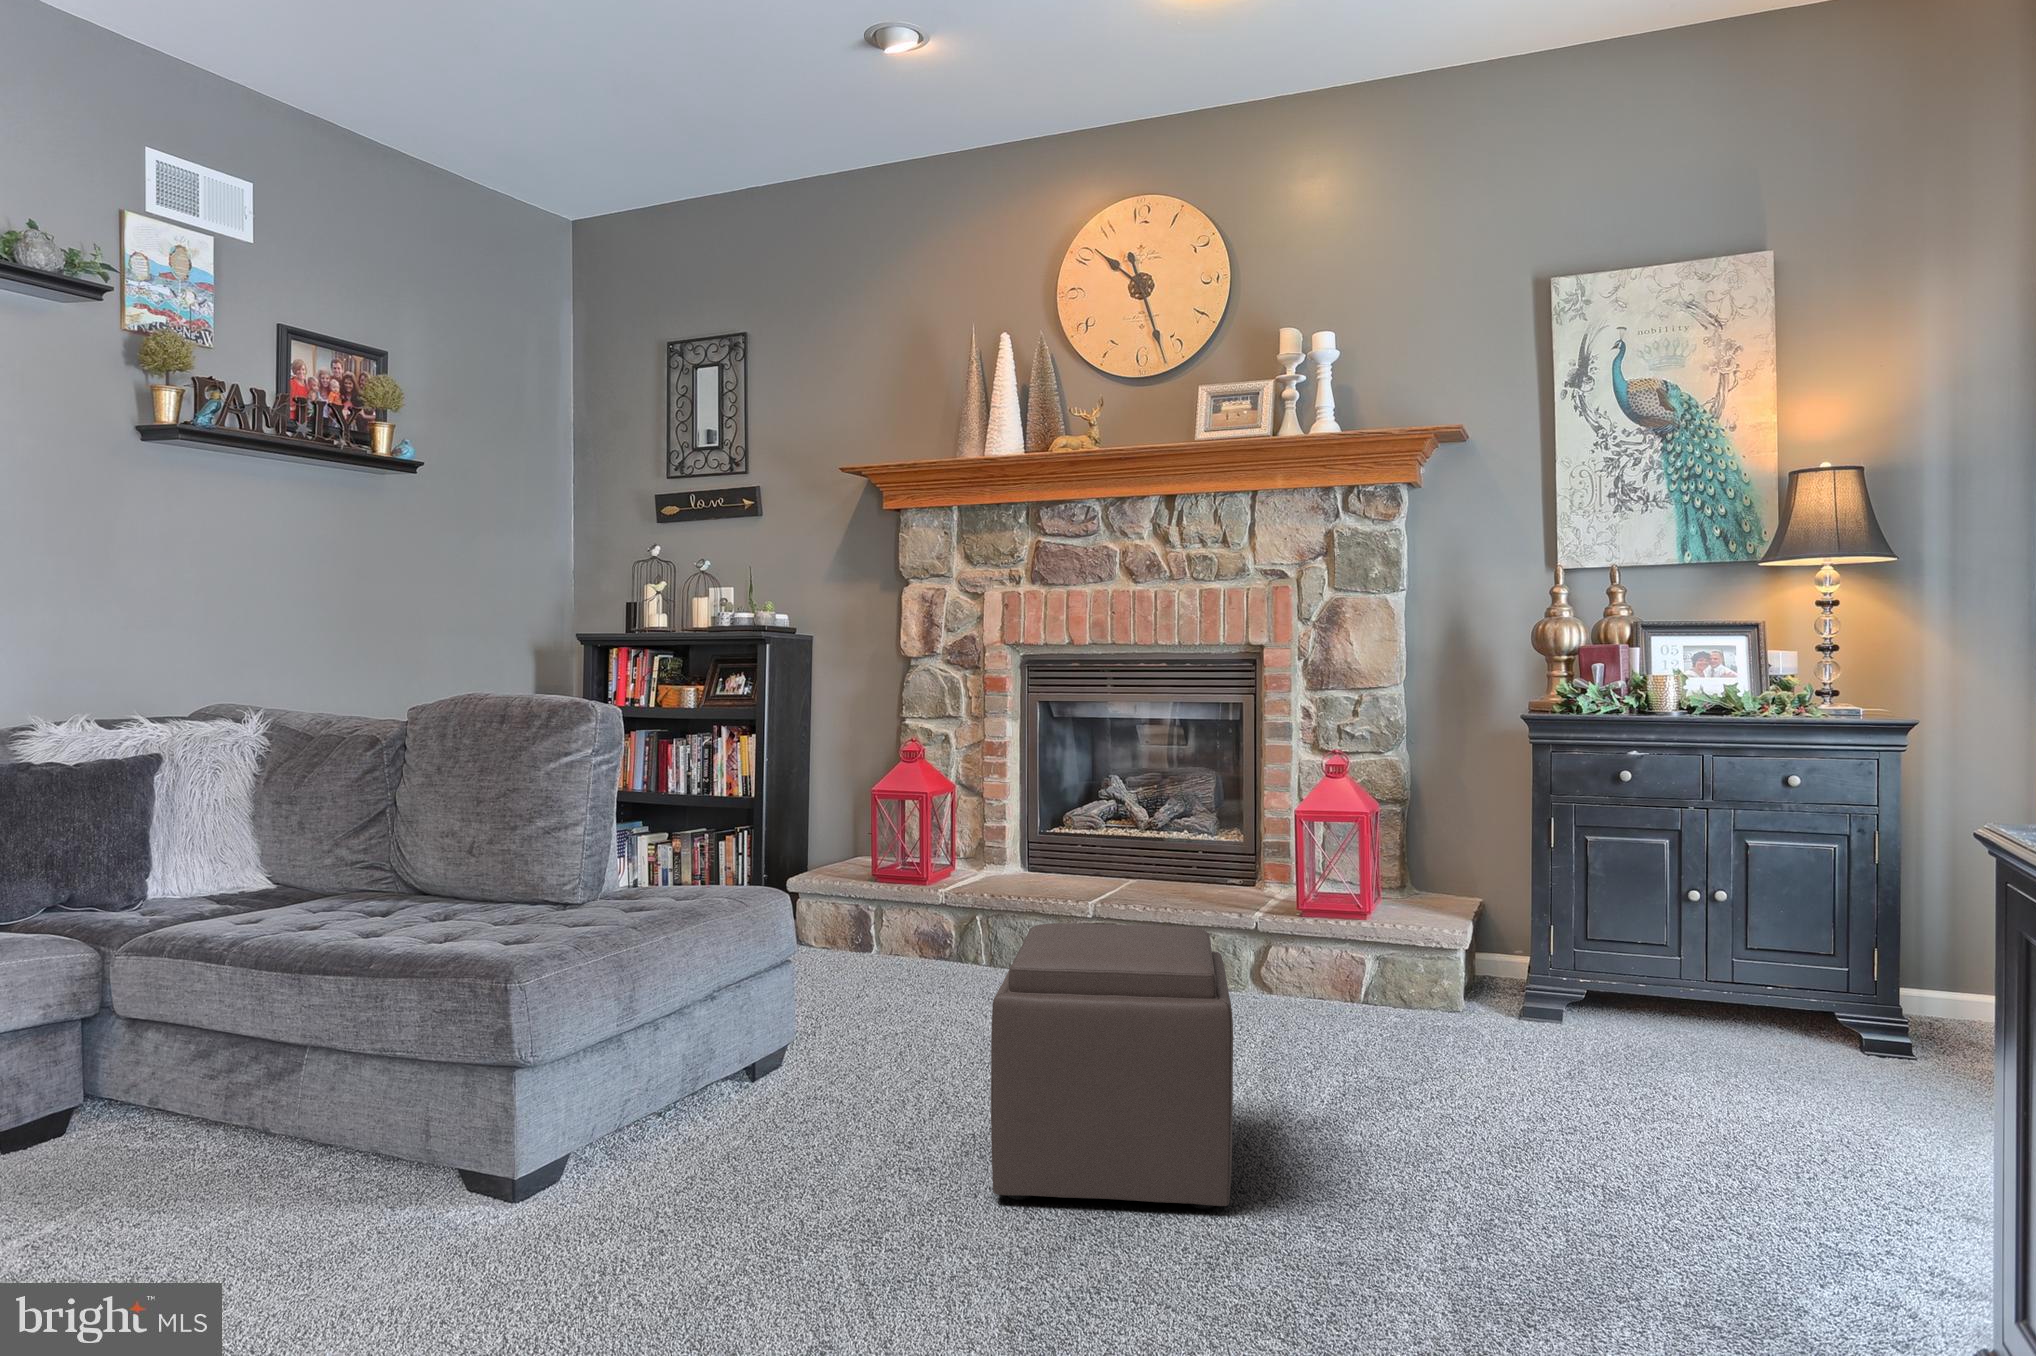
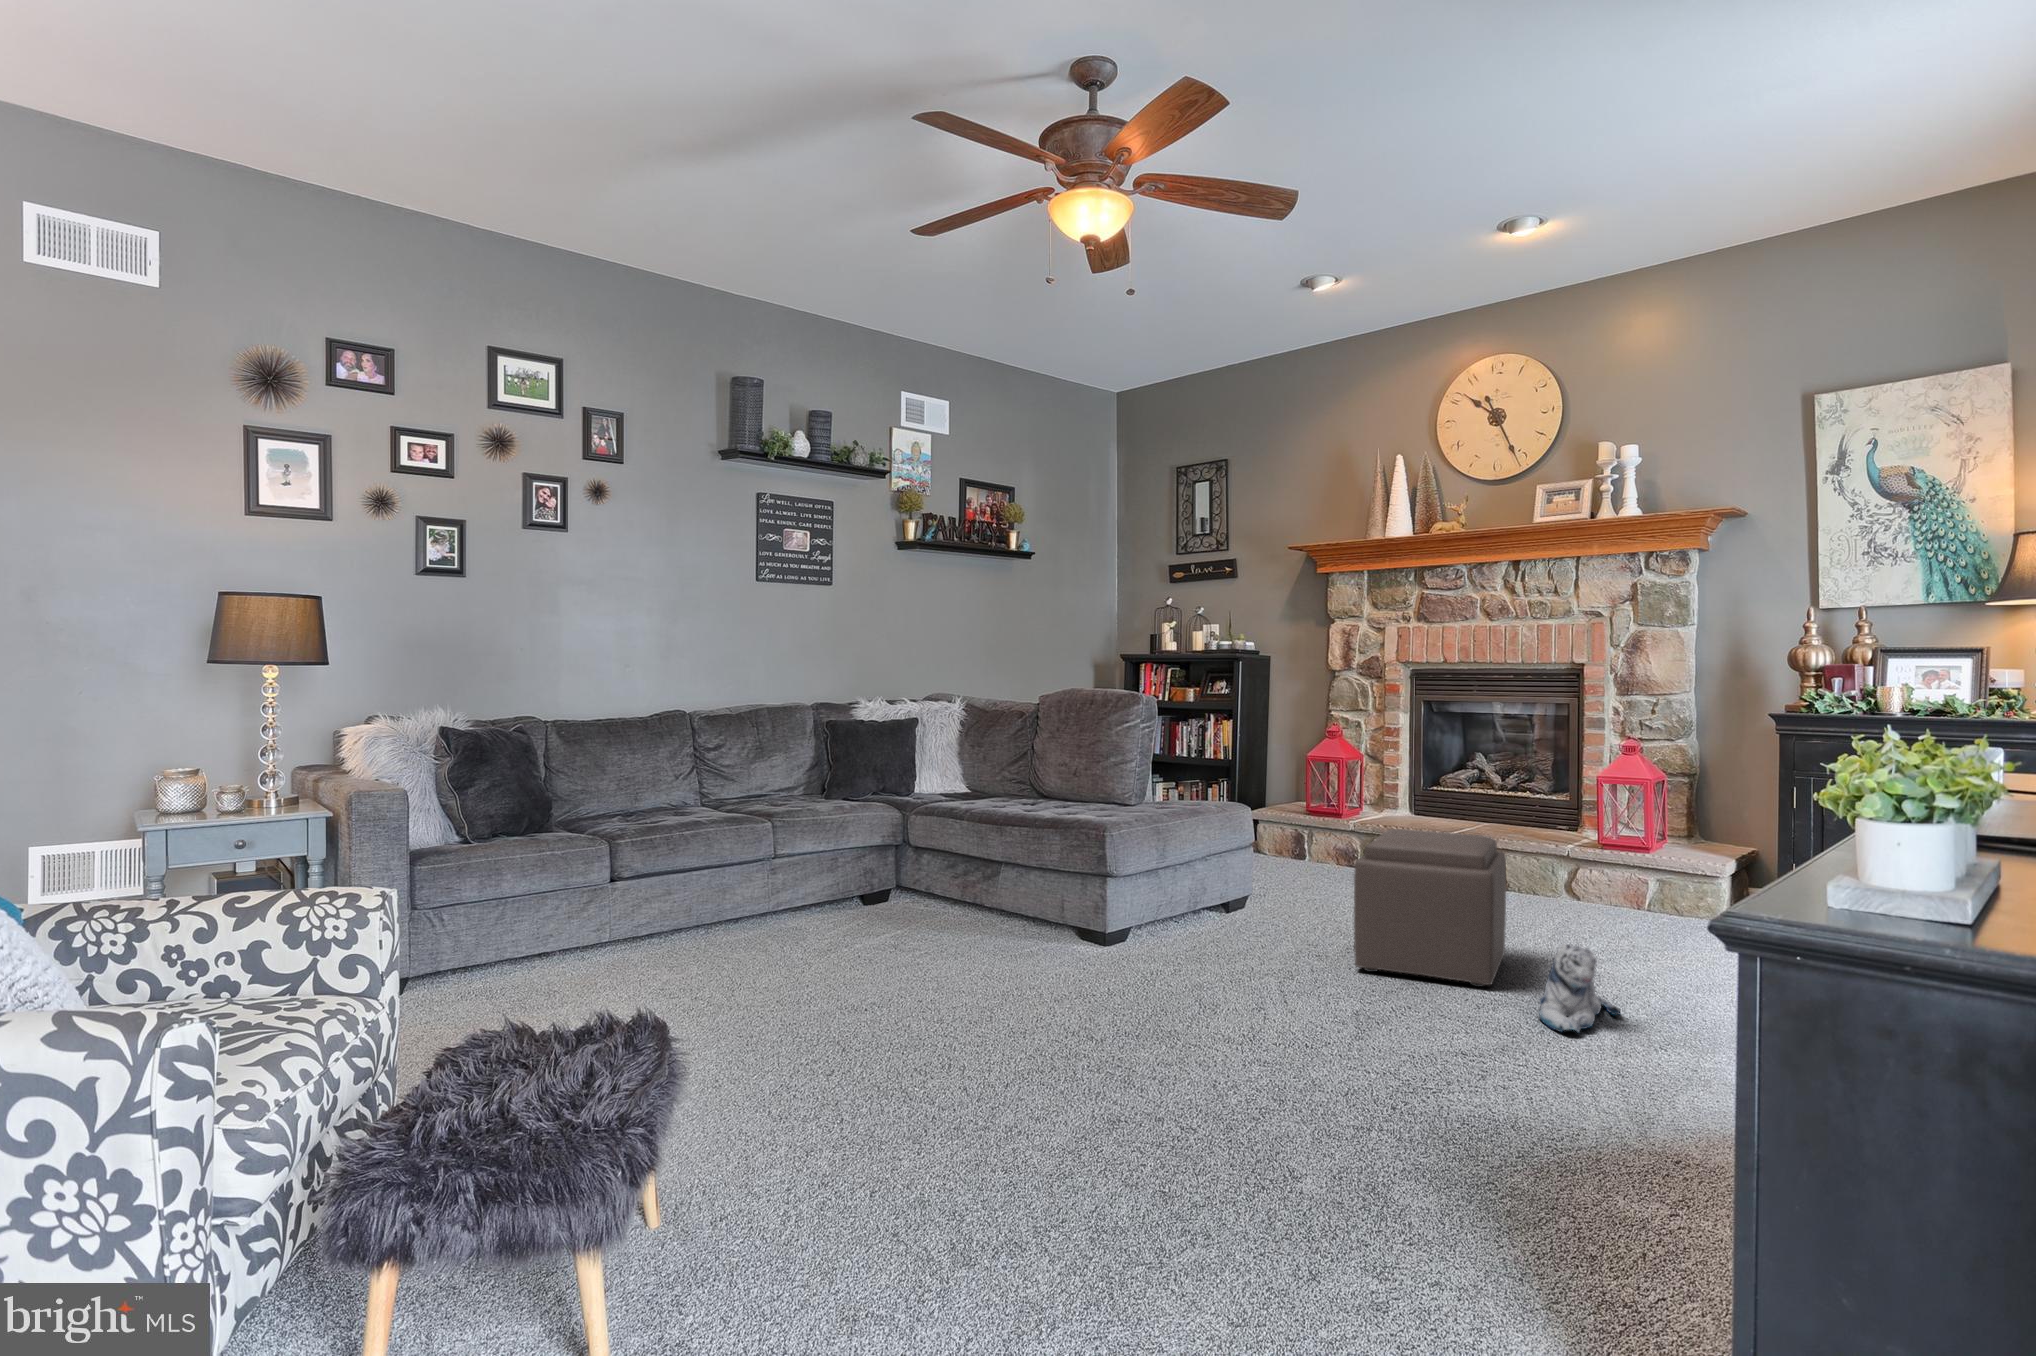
plush toy: none [1316,1134,1451,1315] -> present [1539,944,1620,1032]

